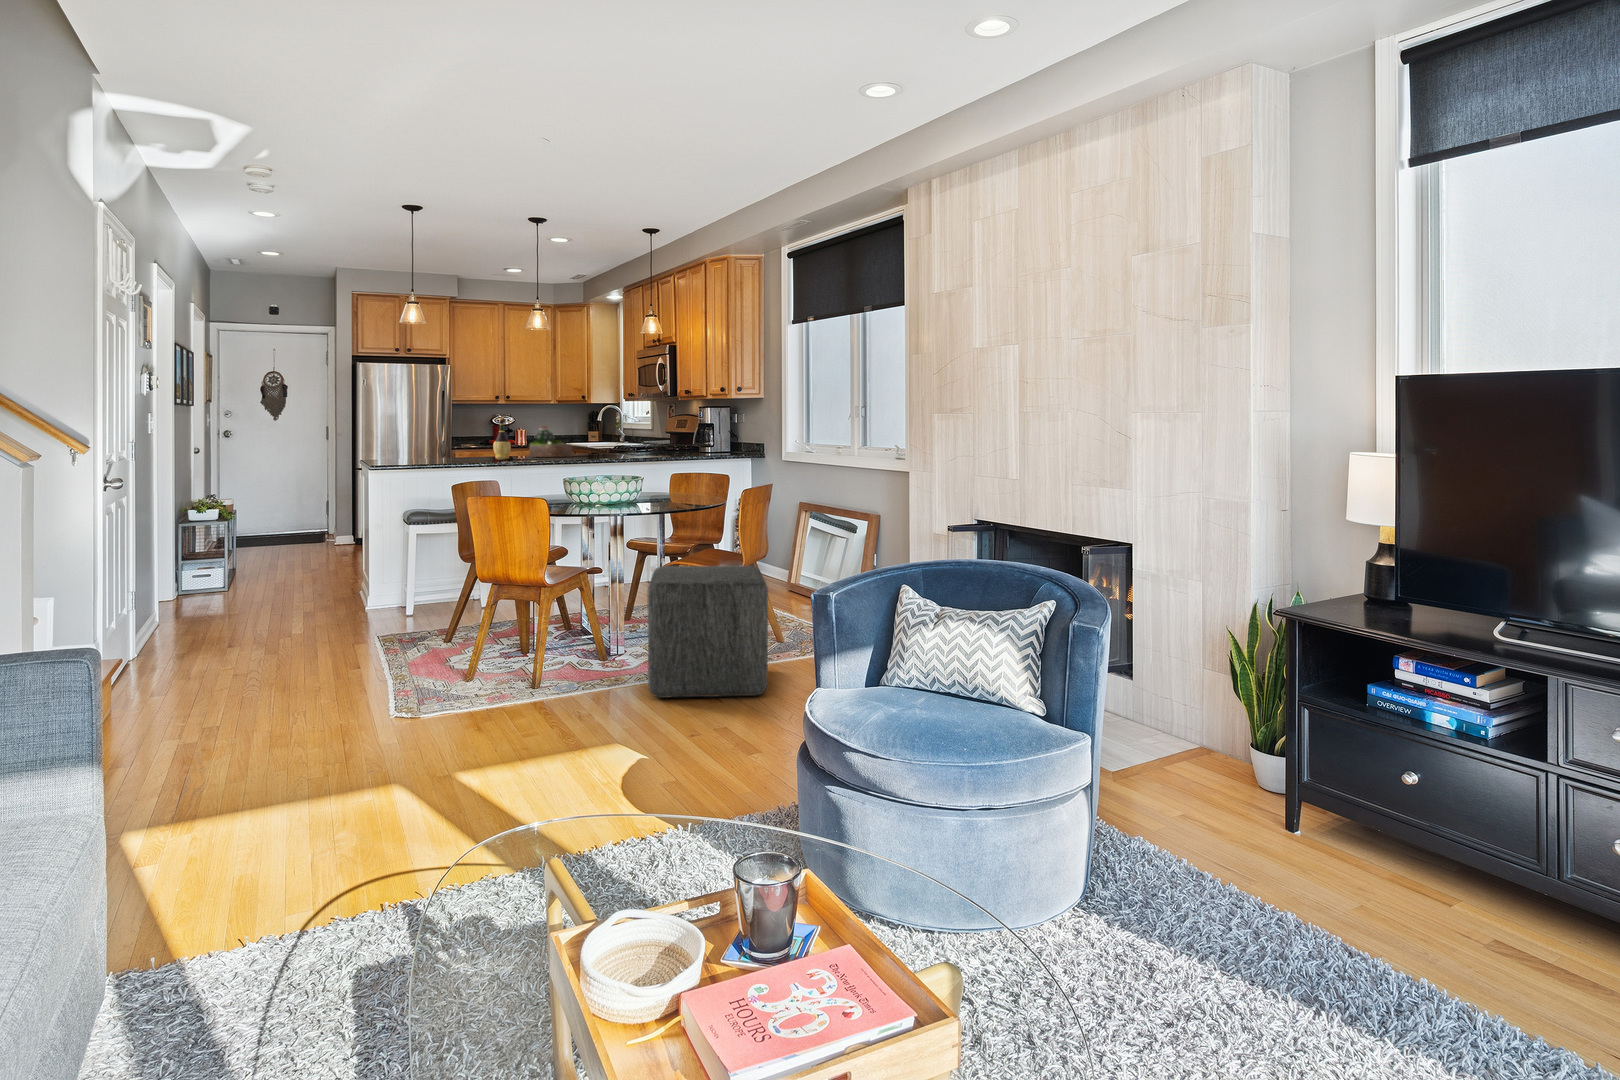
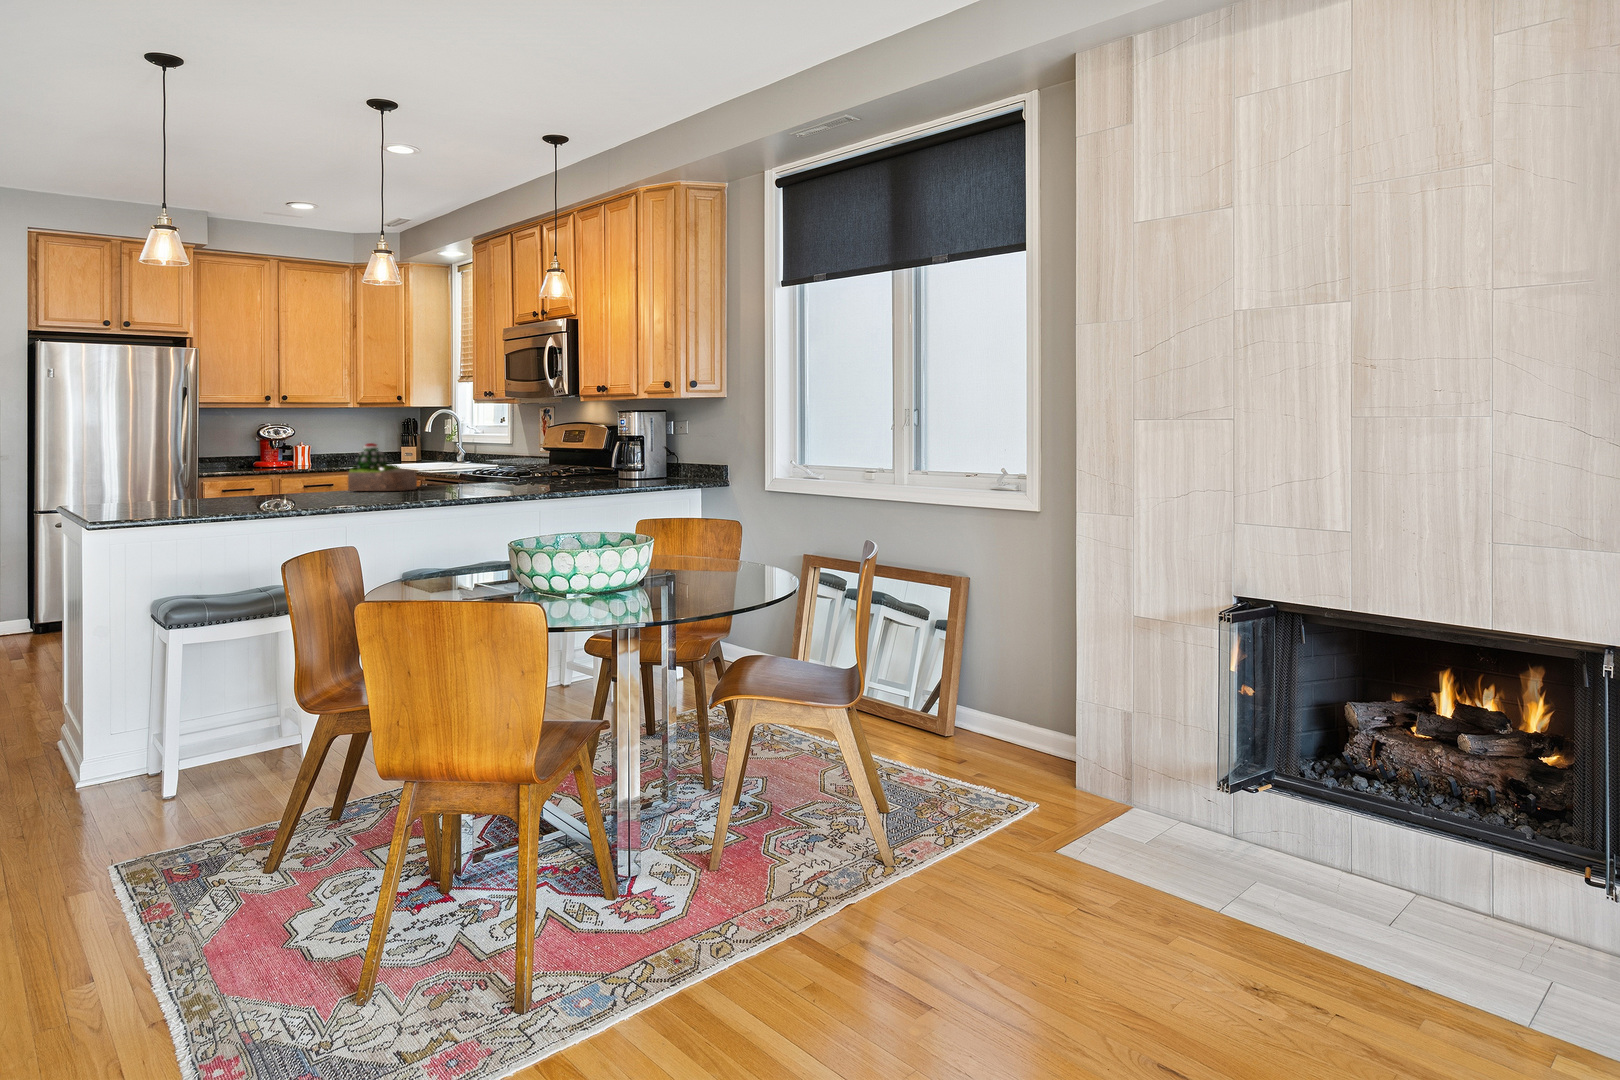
wine bottle: present [493,418,511,460] -> none [292,430,322,498]
ottoman: present [647,565,768,698] -> none [720,705,992,1010]

